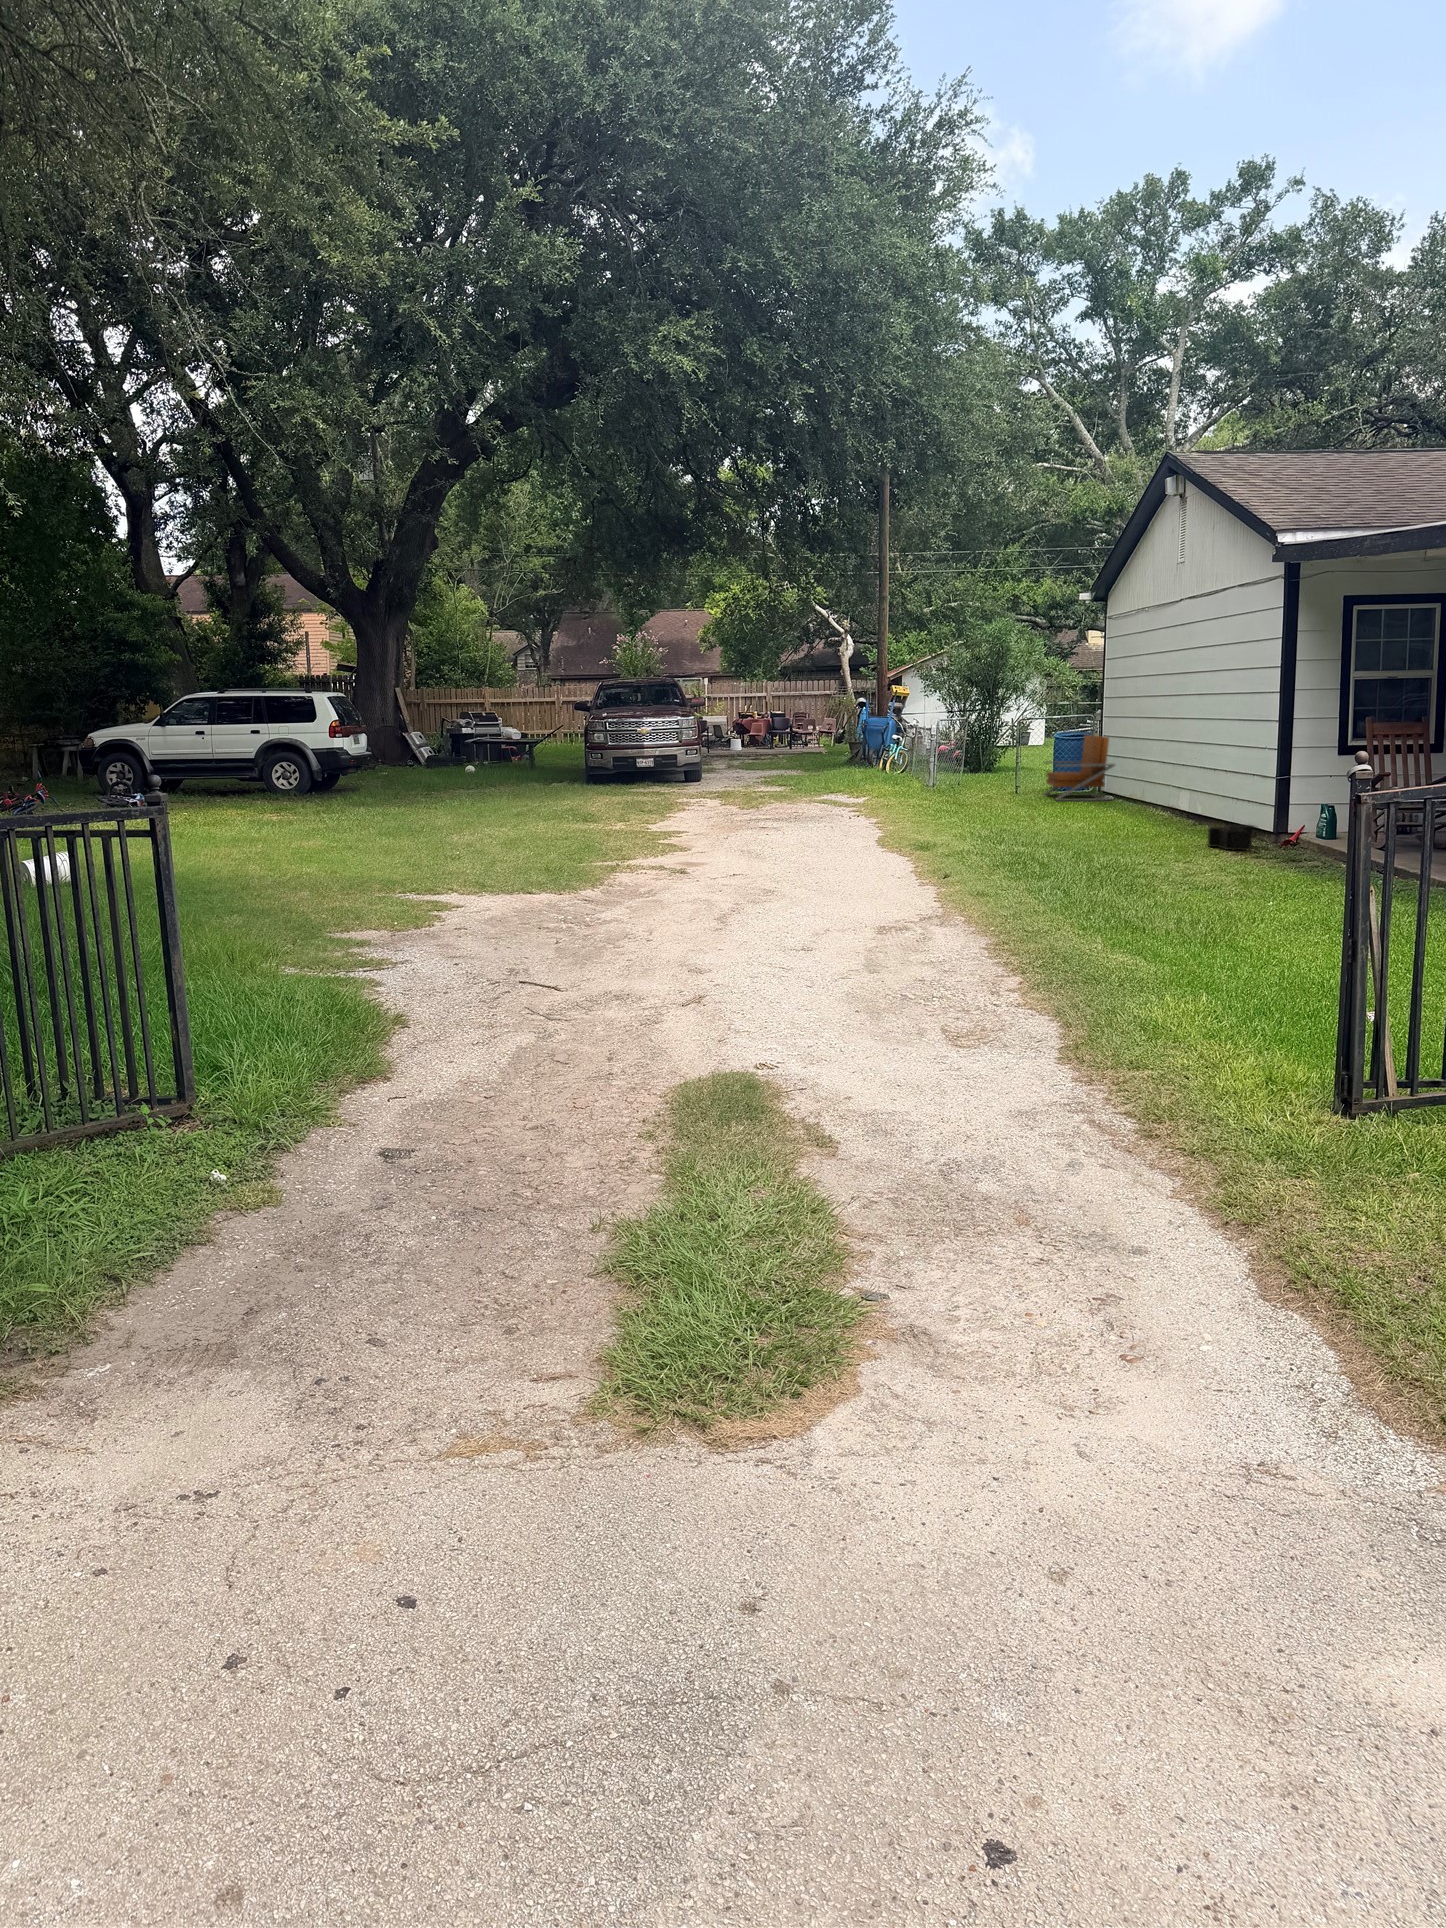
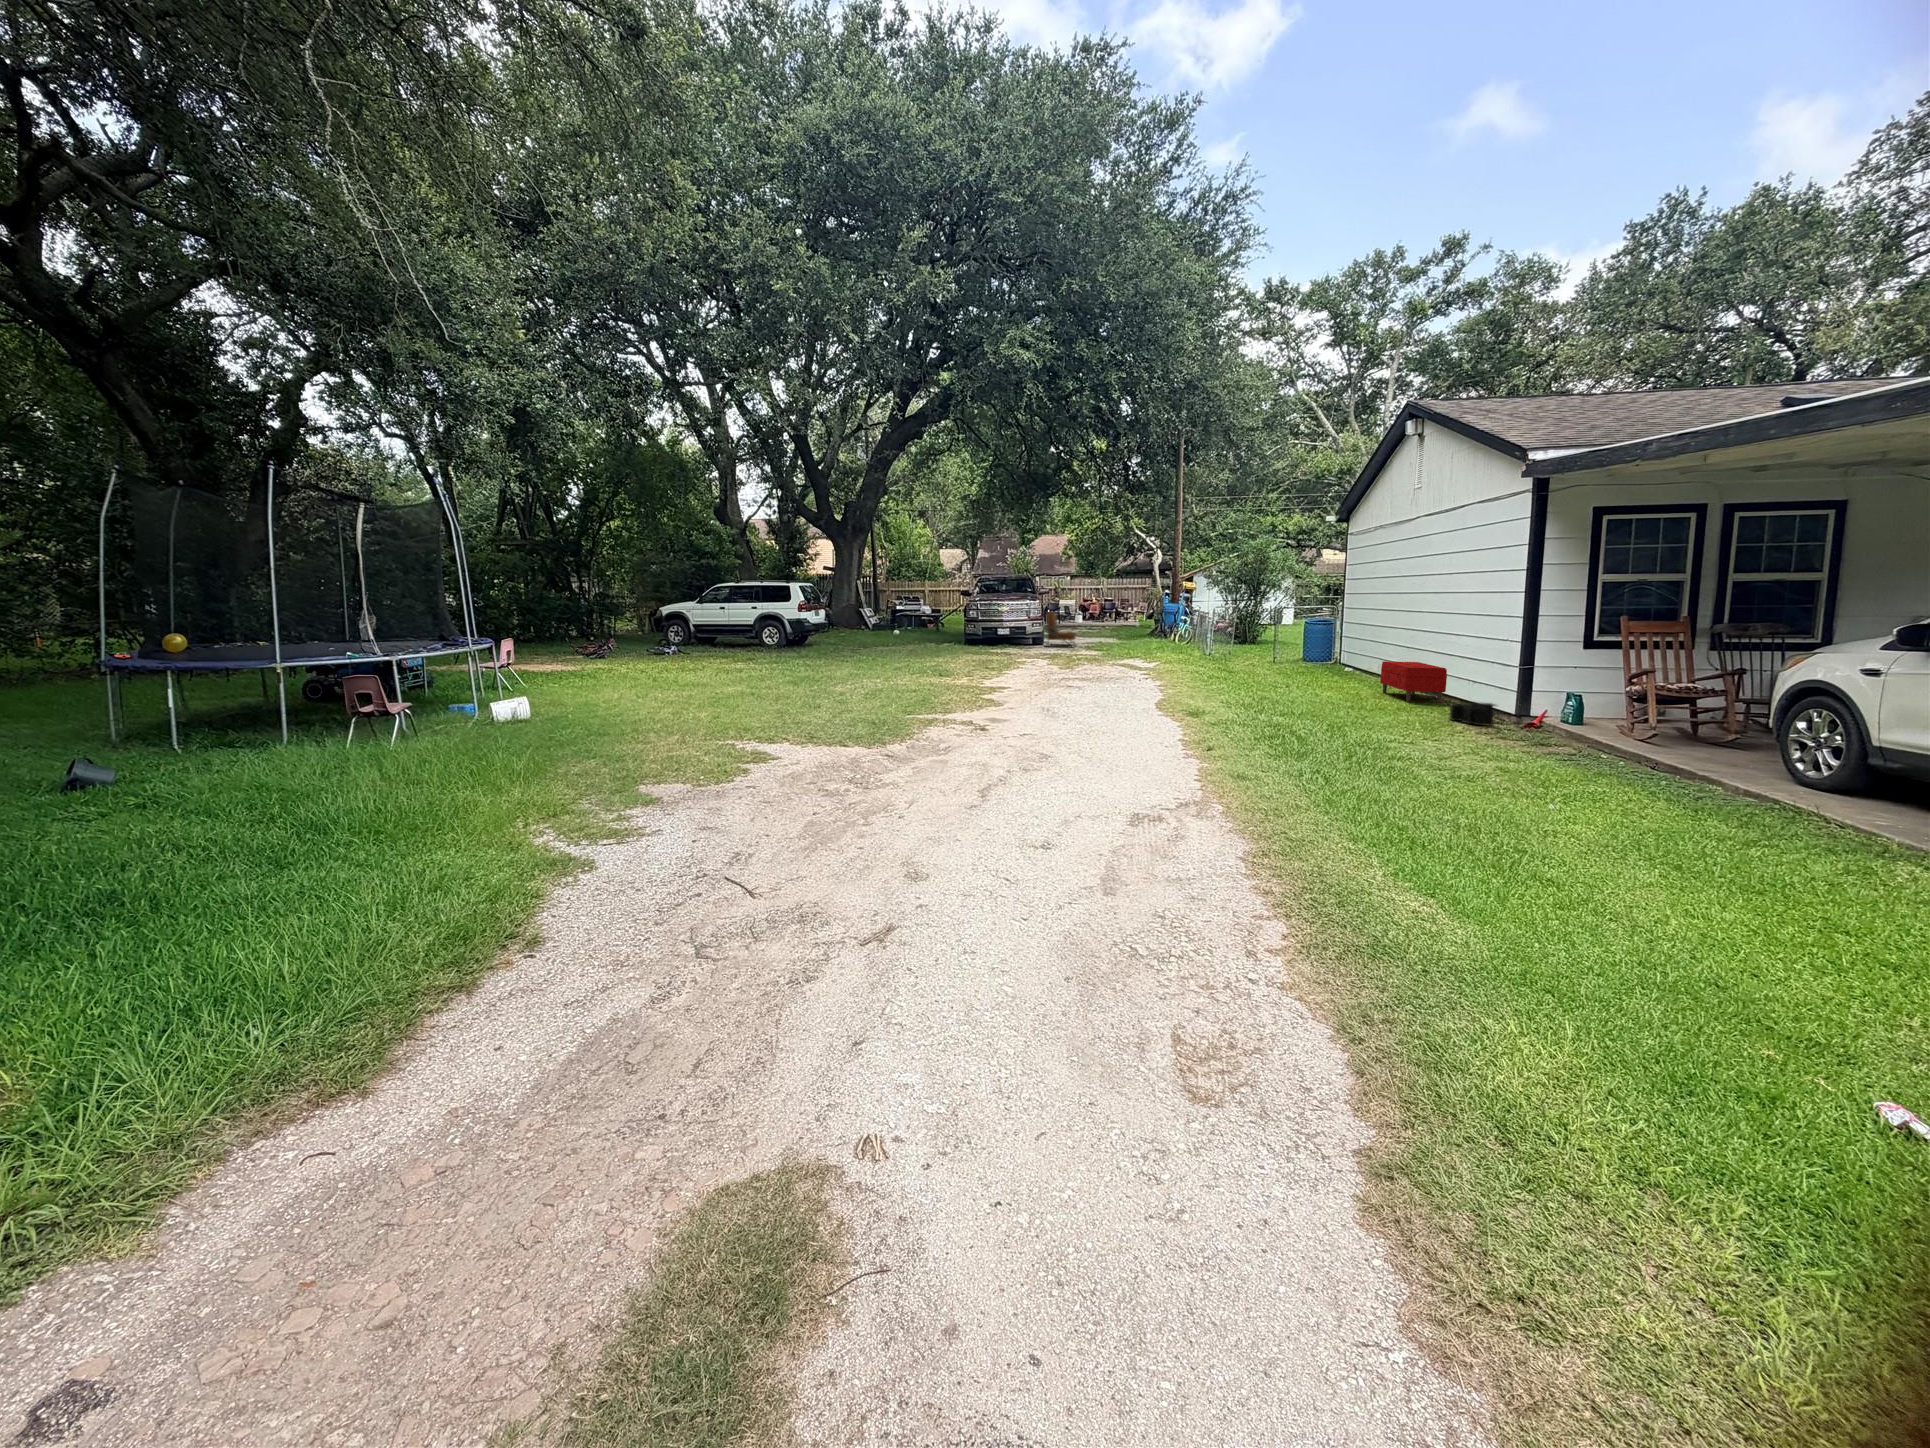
lounge chair: present [1044,735,1115,801] -> present [1044,612,1076,648]
bench: none [1139,781,1210,830] -> present [1380,661,1447,703]

